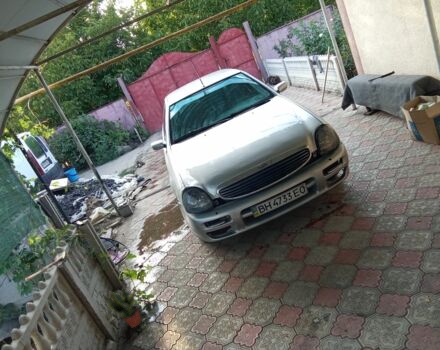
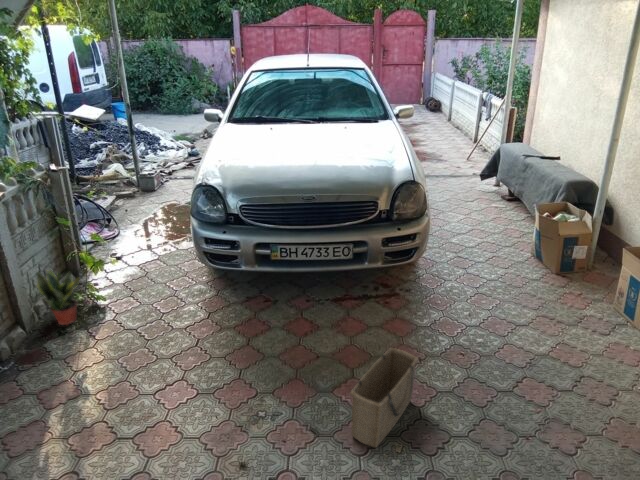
basket: none [374,234,411,308] -> present [351,348,418,447]

